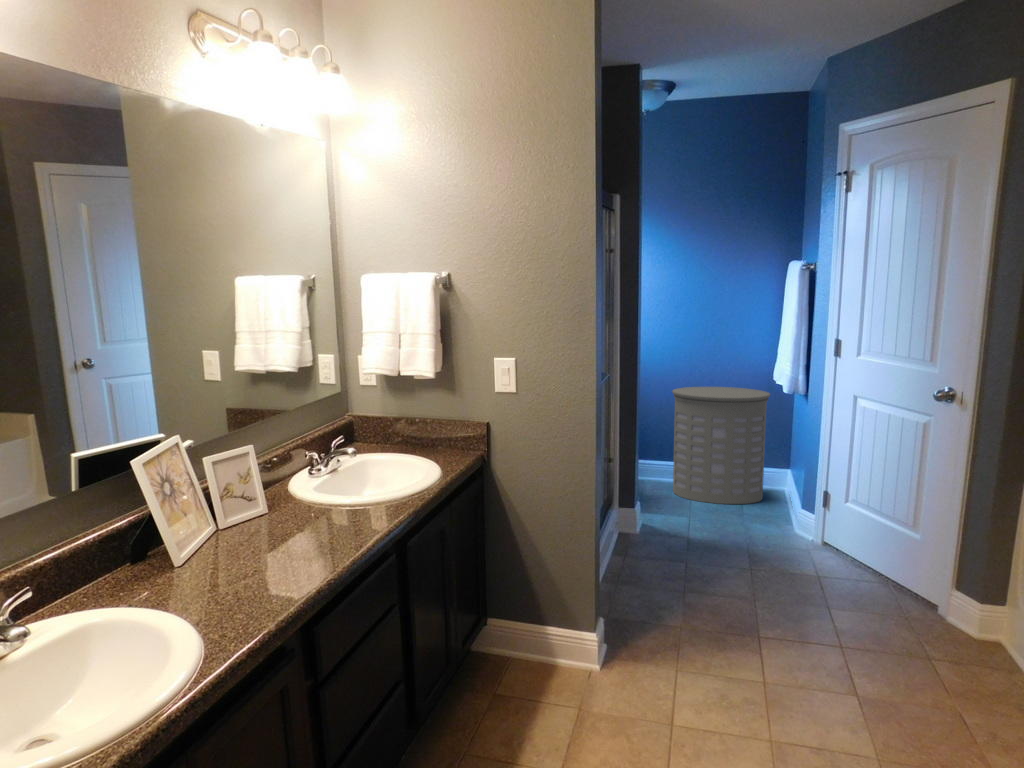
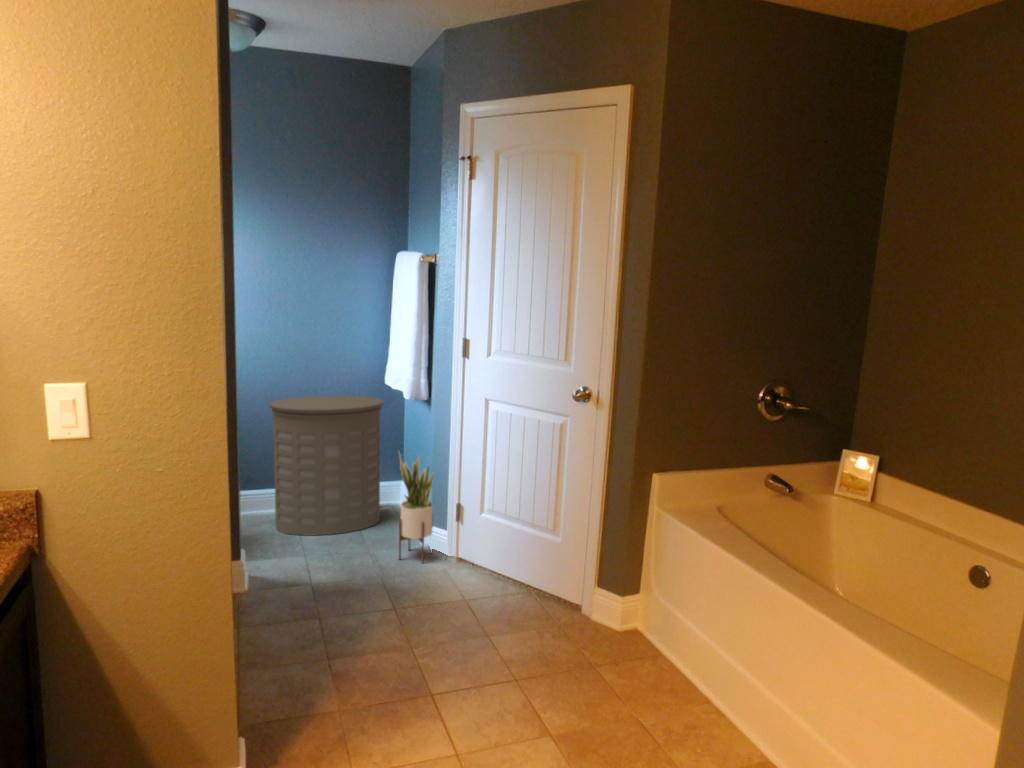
potted plant: none [767,437,803,540] -> present [399,455,434,562]

